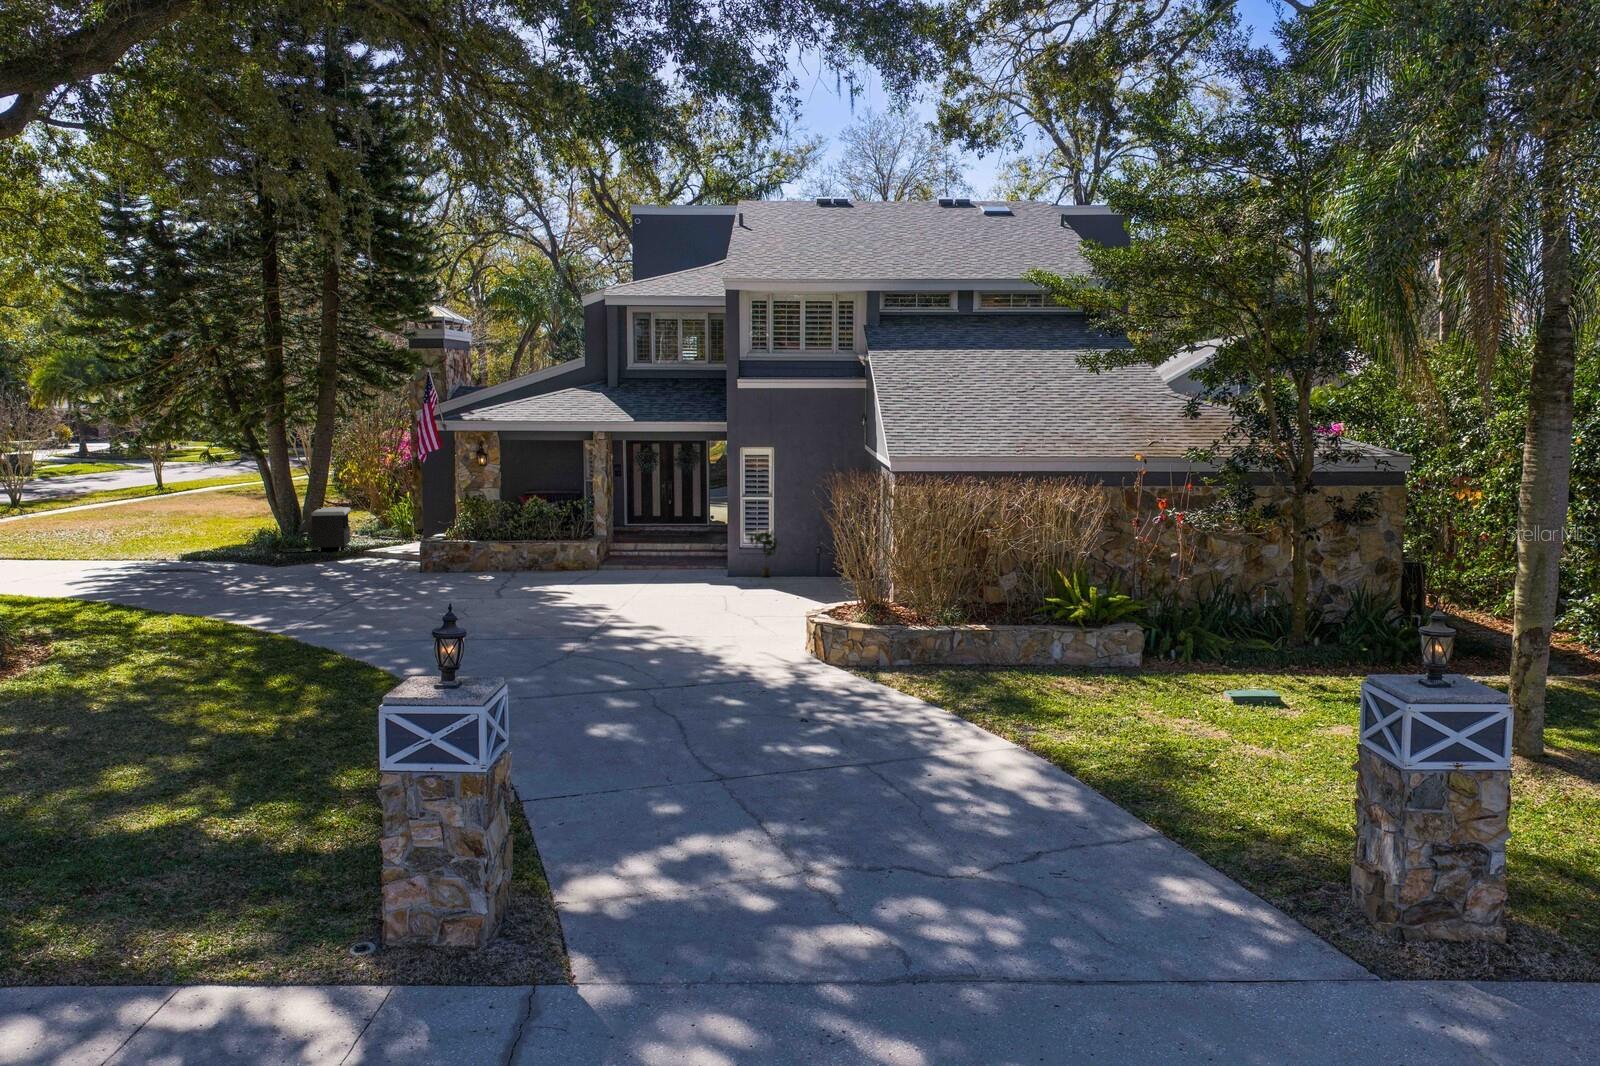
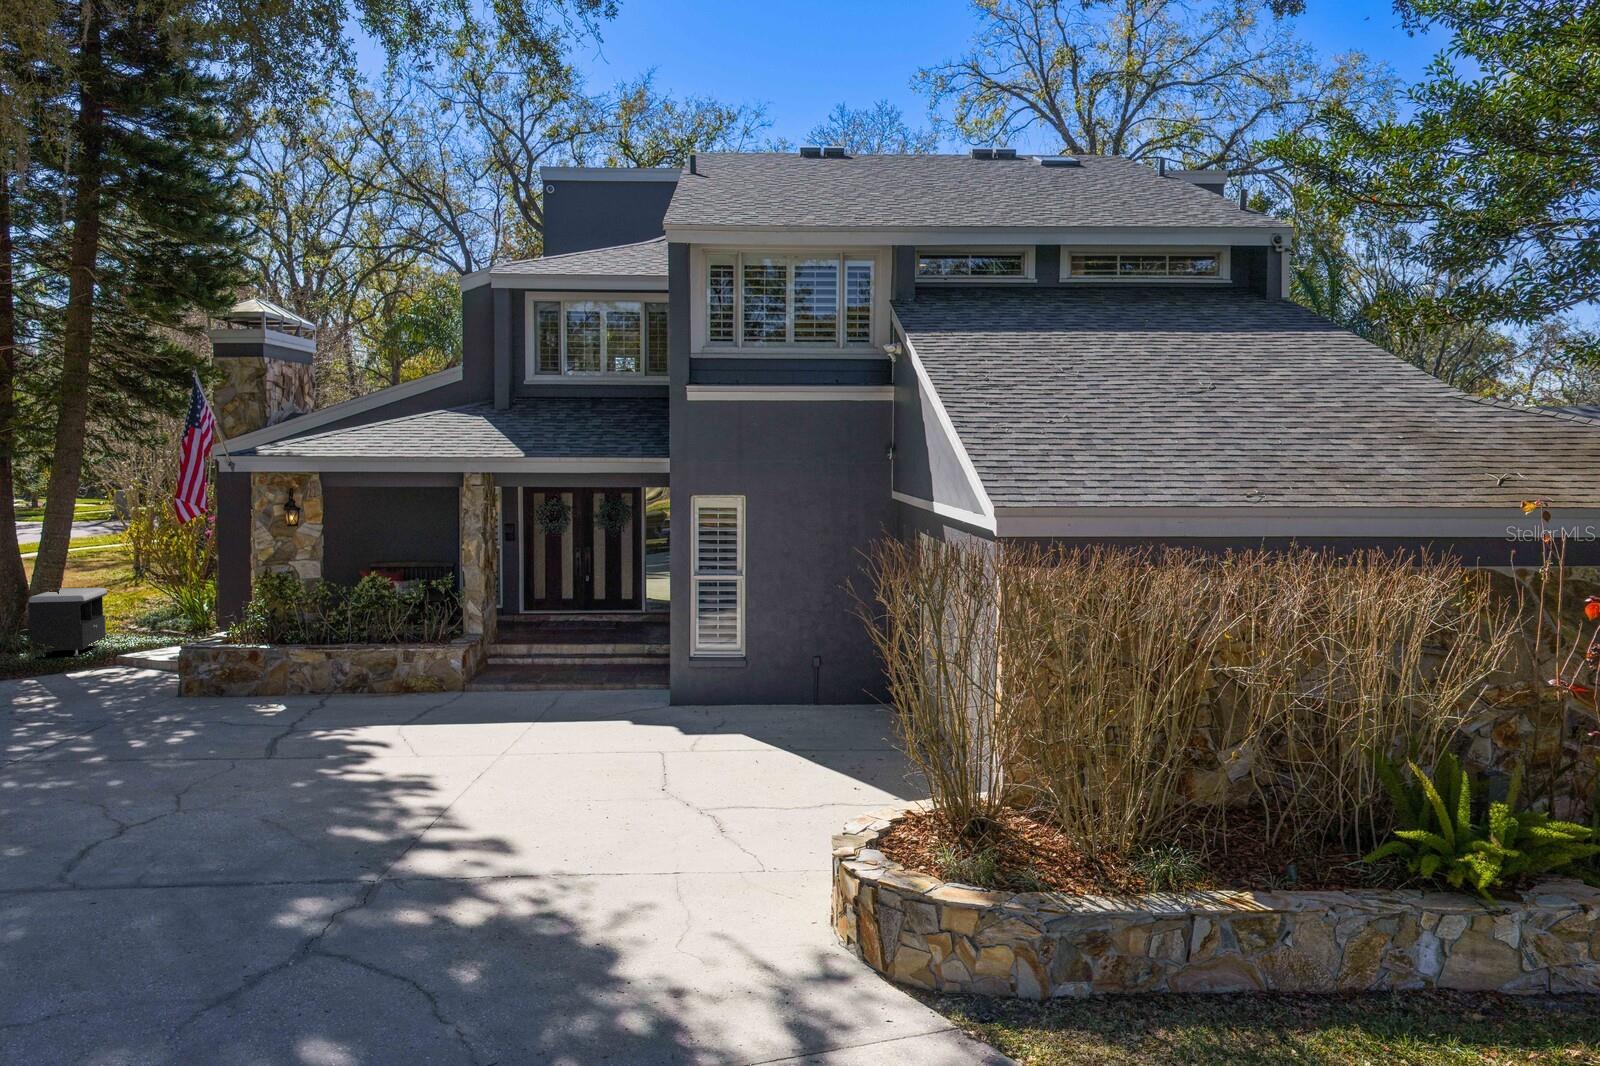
potted plant: present [749,531,777,577] -> none [700,629,758,707]

